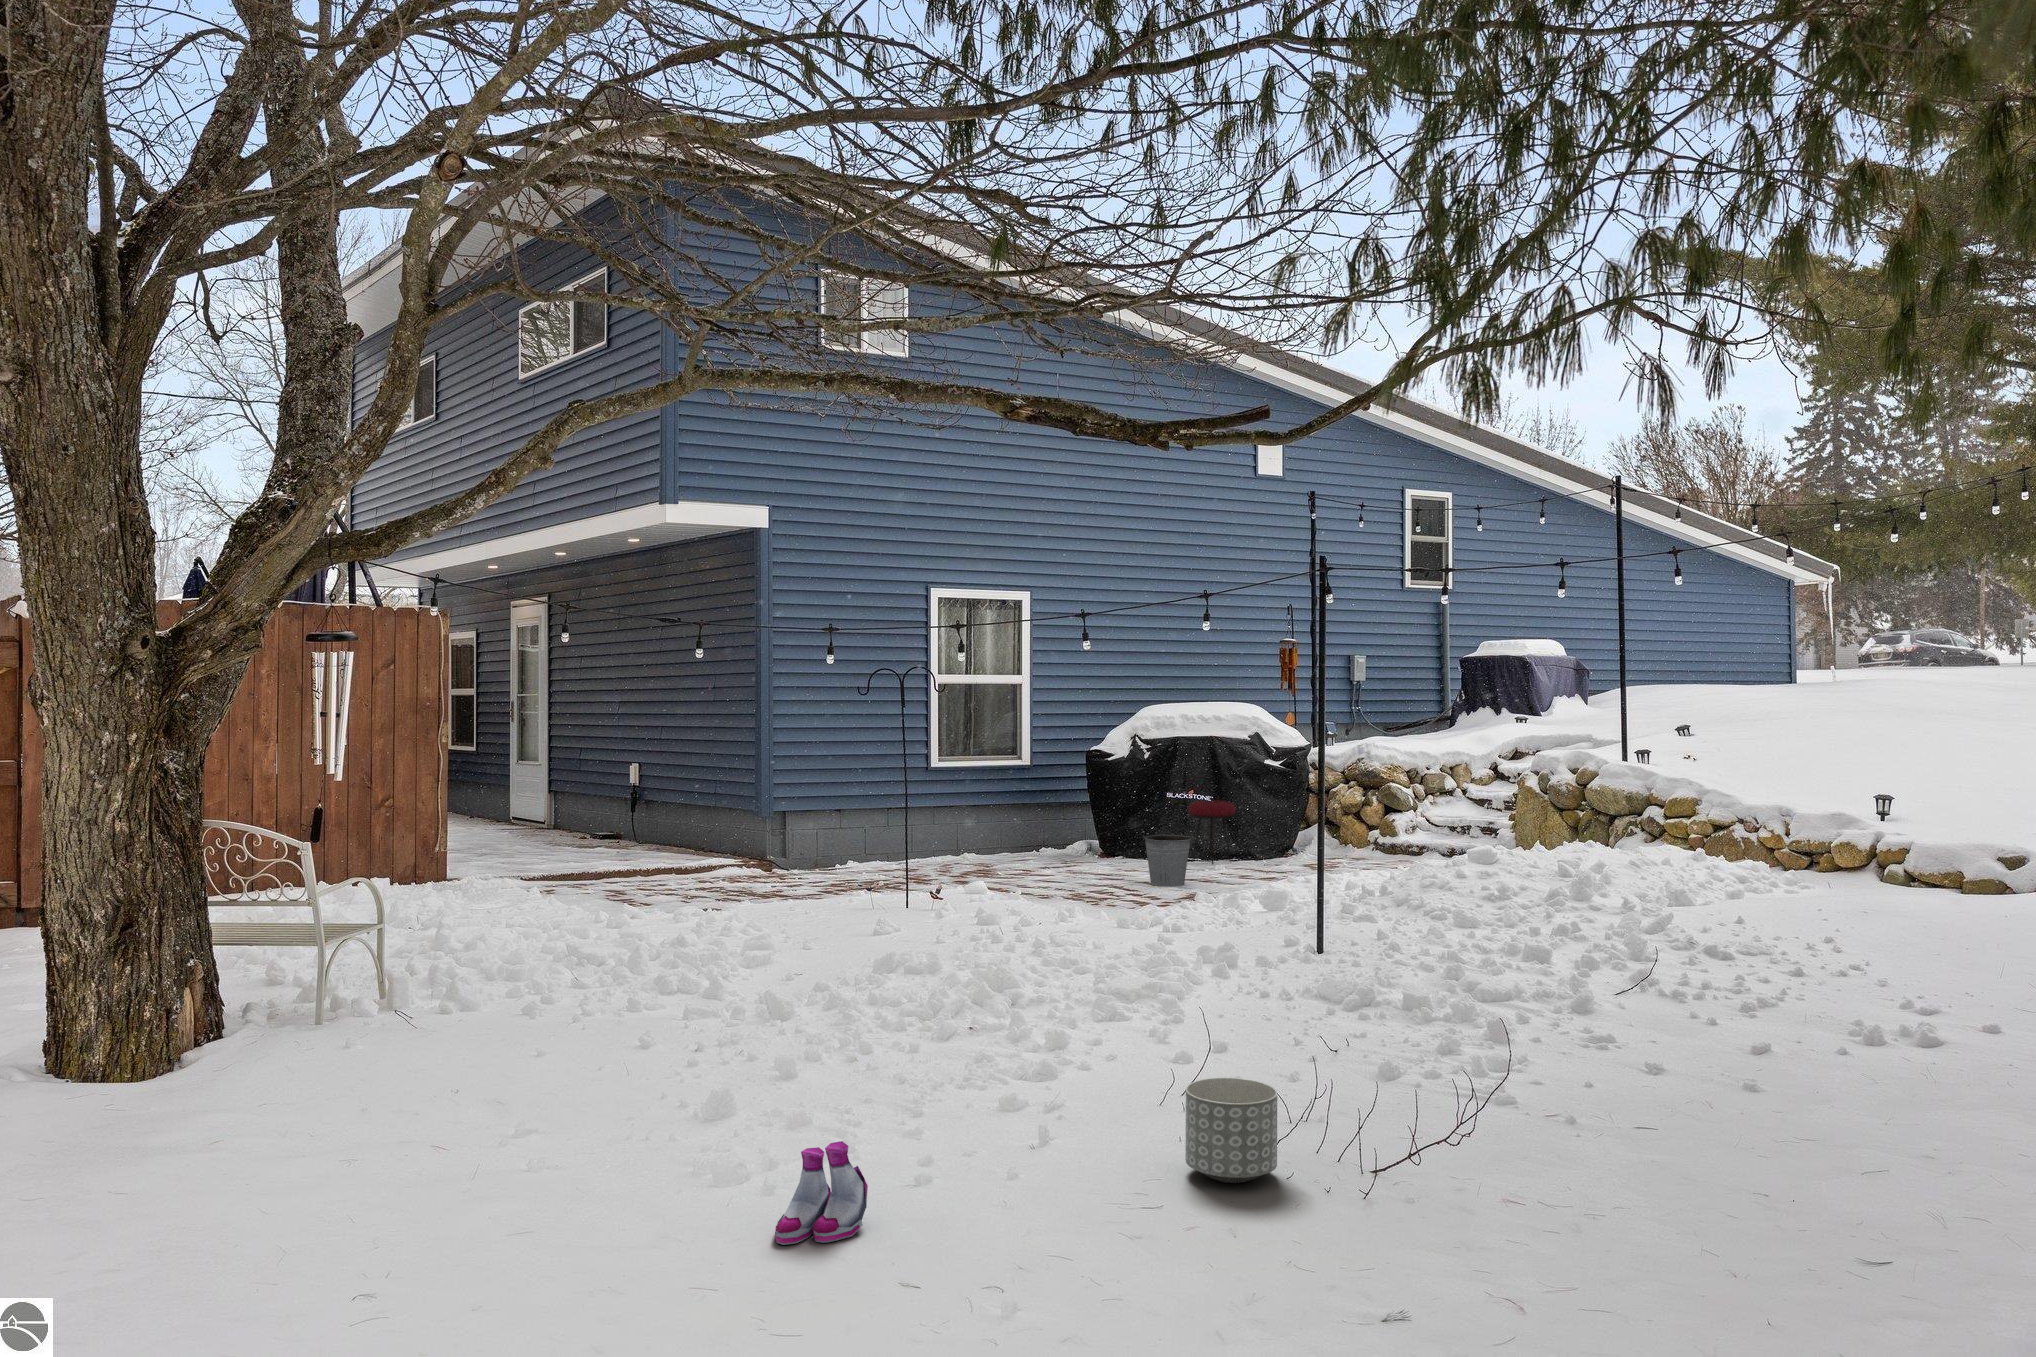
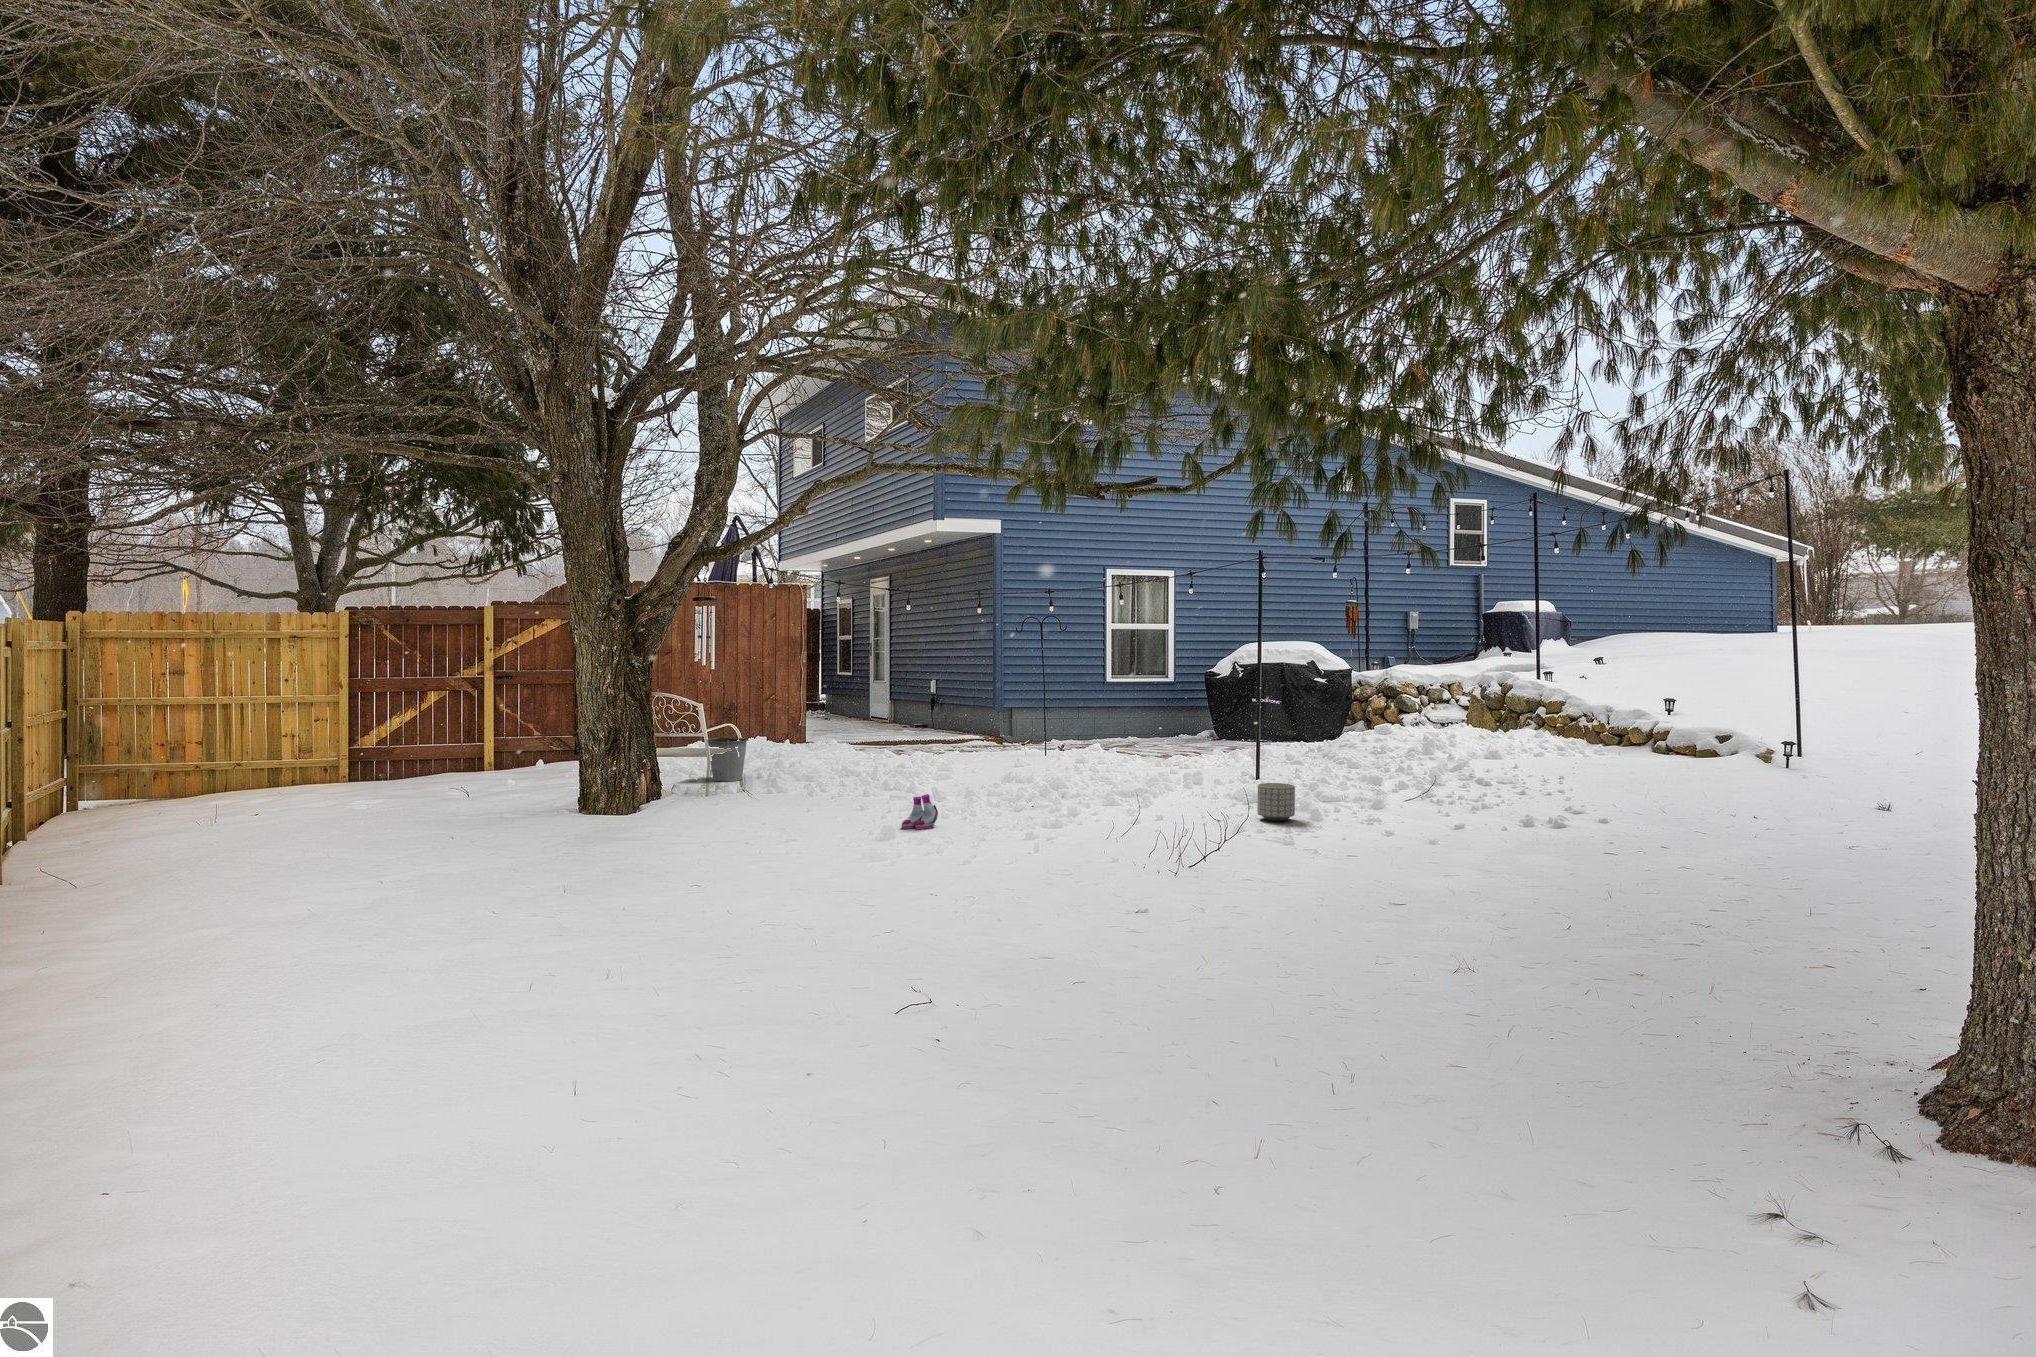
stool: present [1188,800,1236,859] -> none [1258,703,1288,742]
bucket: present [1143,835,1193,887] -> present [707,736,747,781]
planter: present [1185,1078,1277,1183] -> present [1257,783,1295,821]

